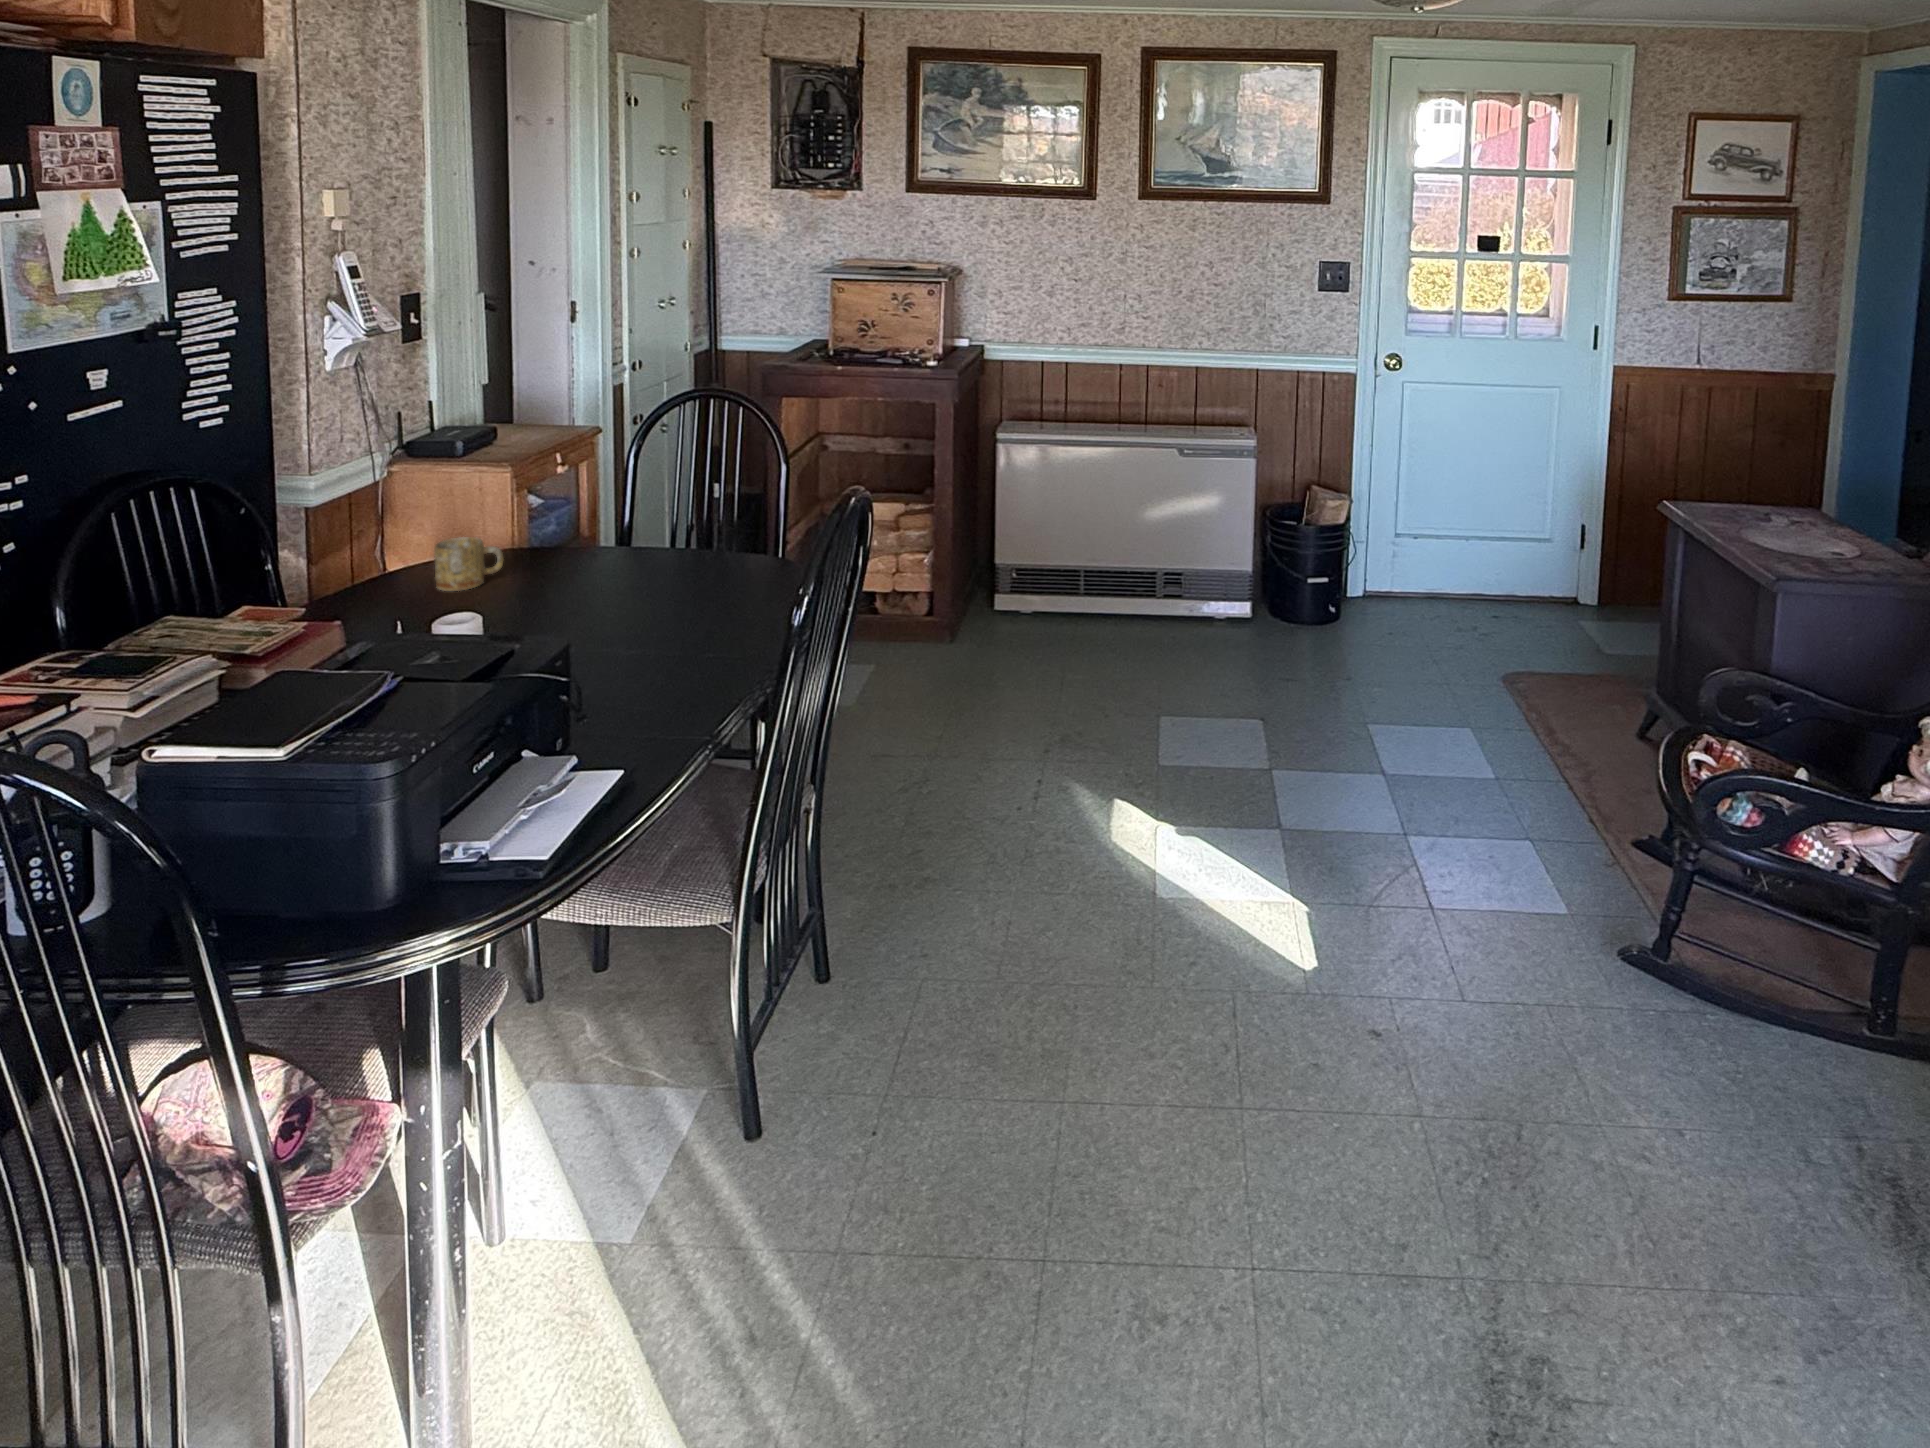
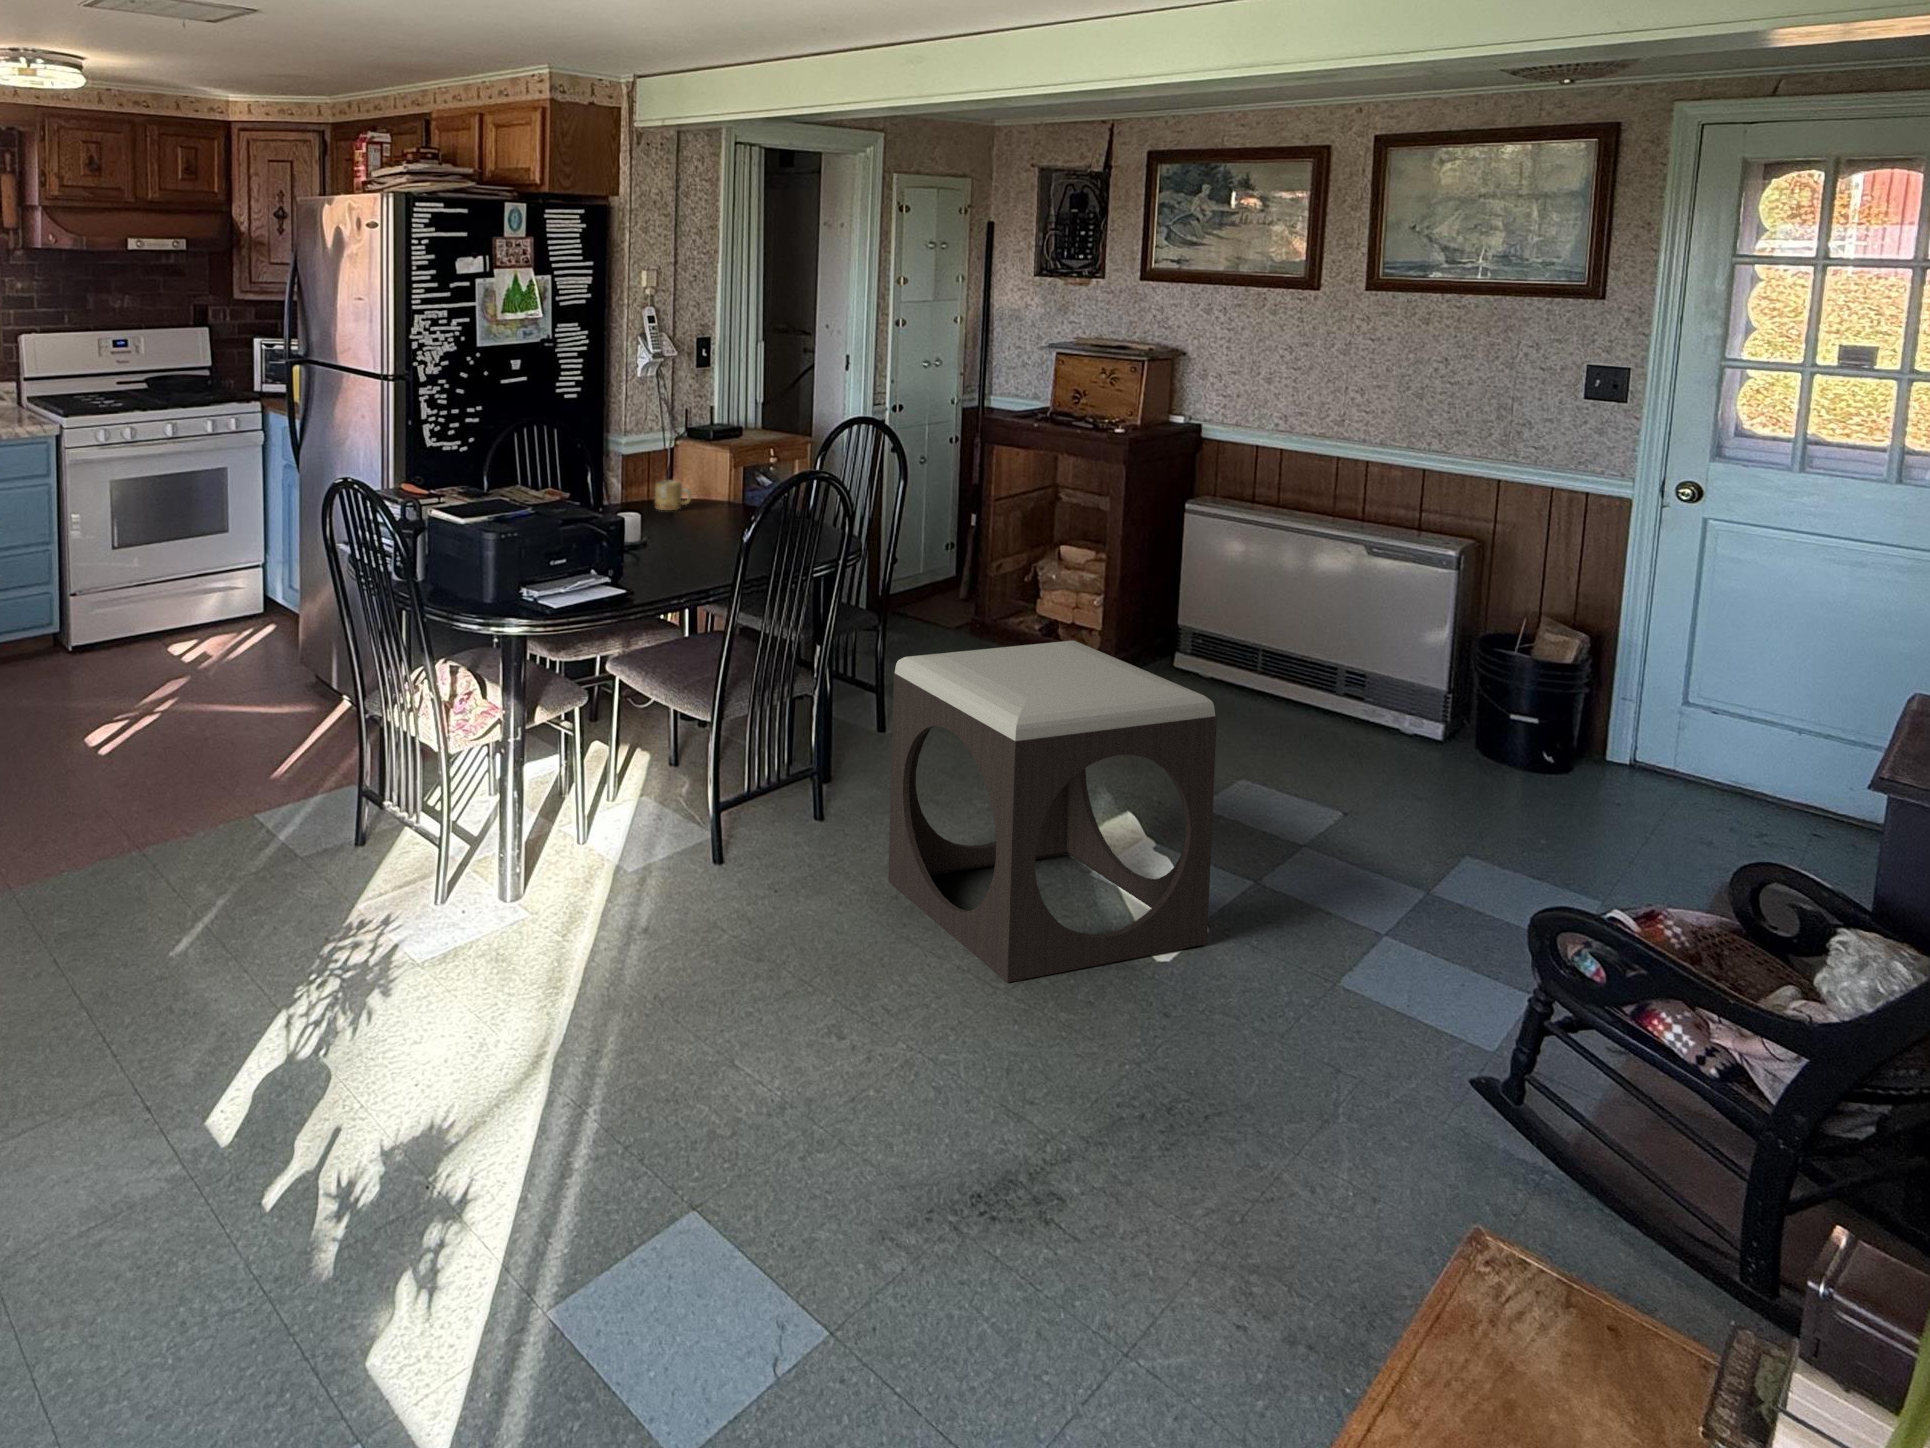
footstool: none [1047,671,1446,1221] -> present [888,640,1217,982]

